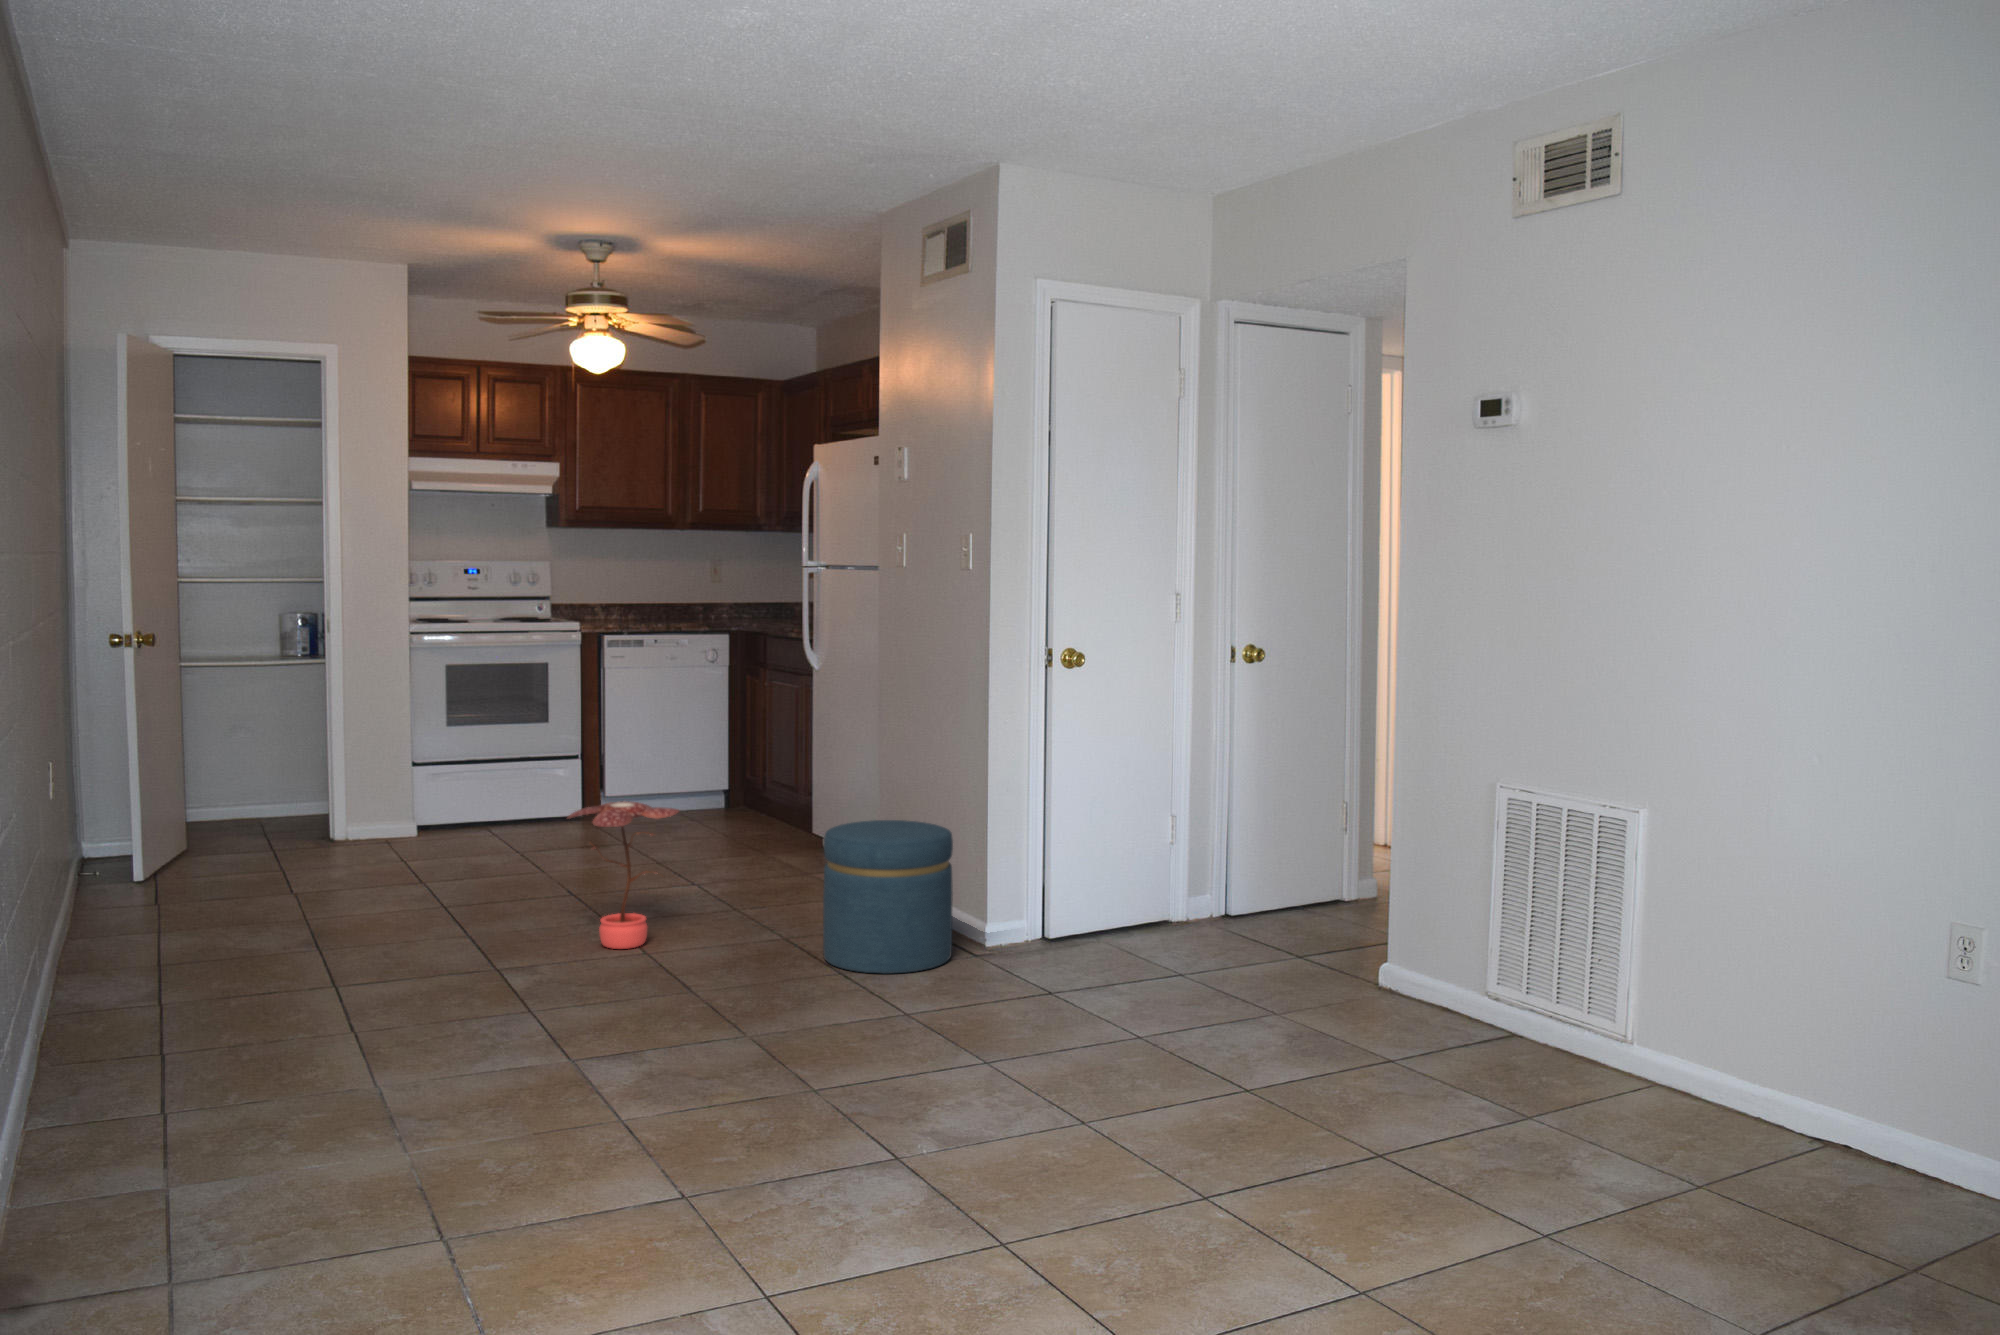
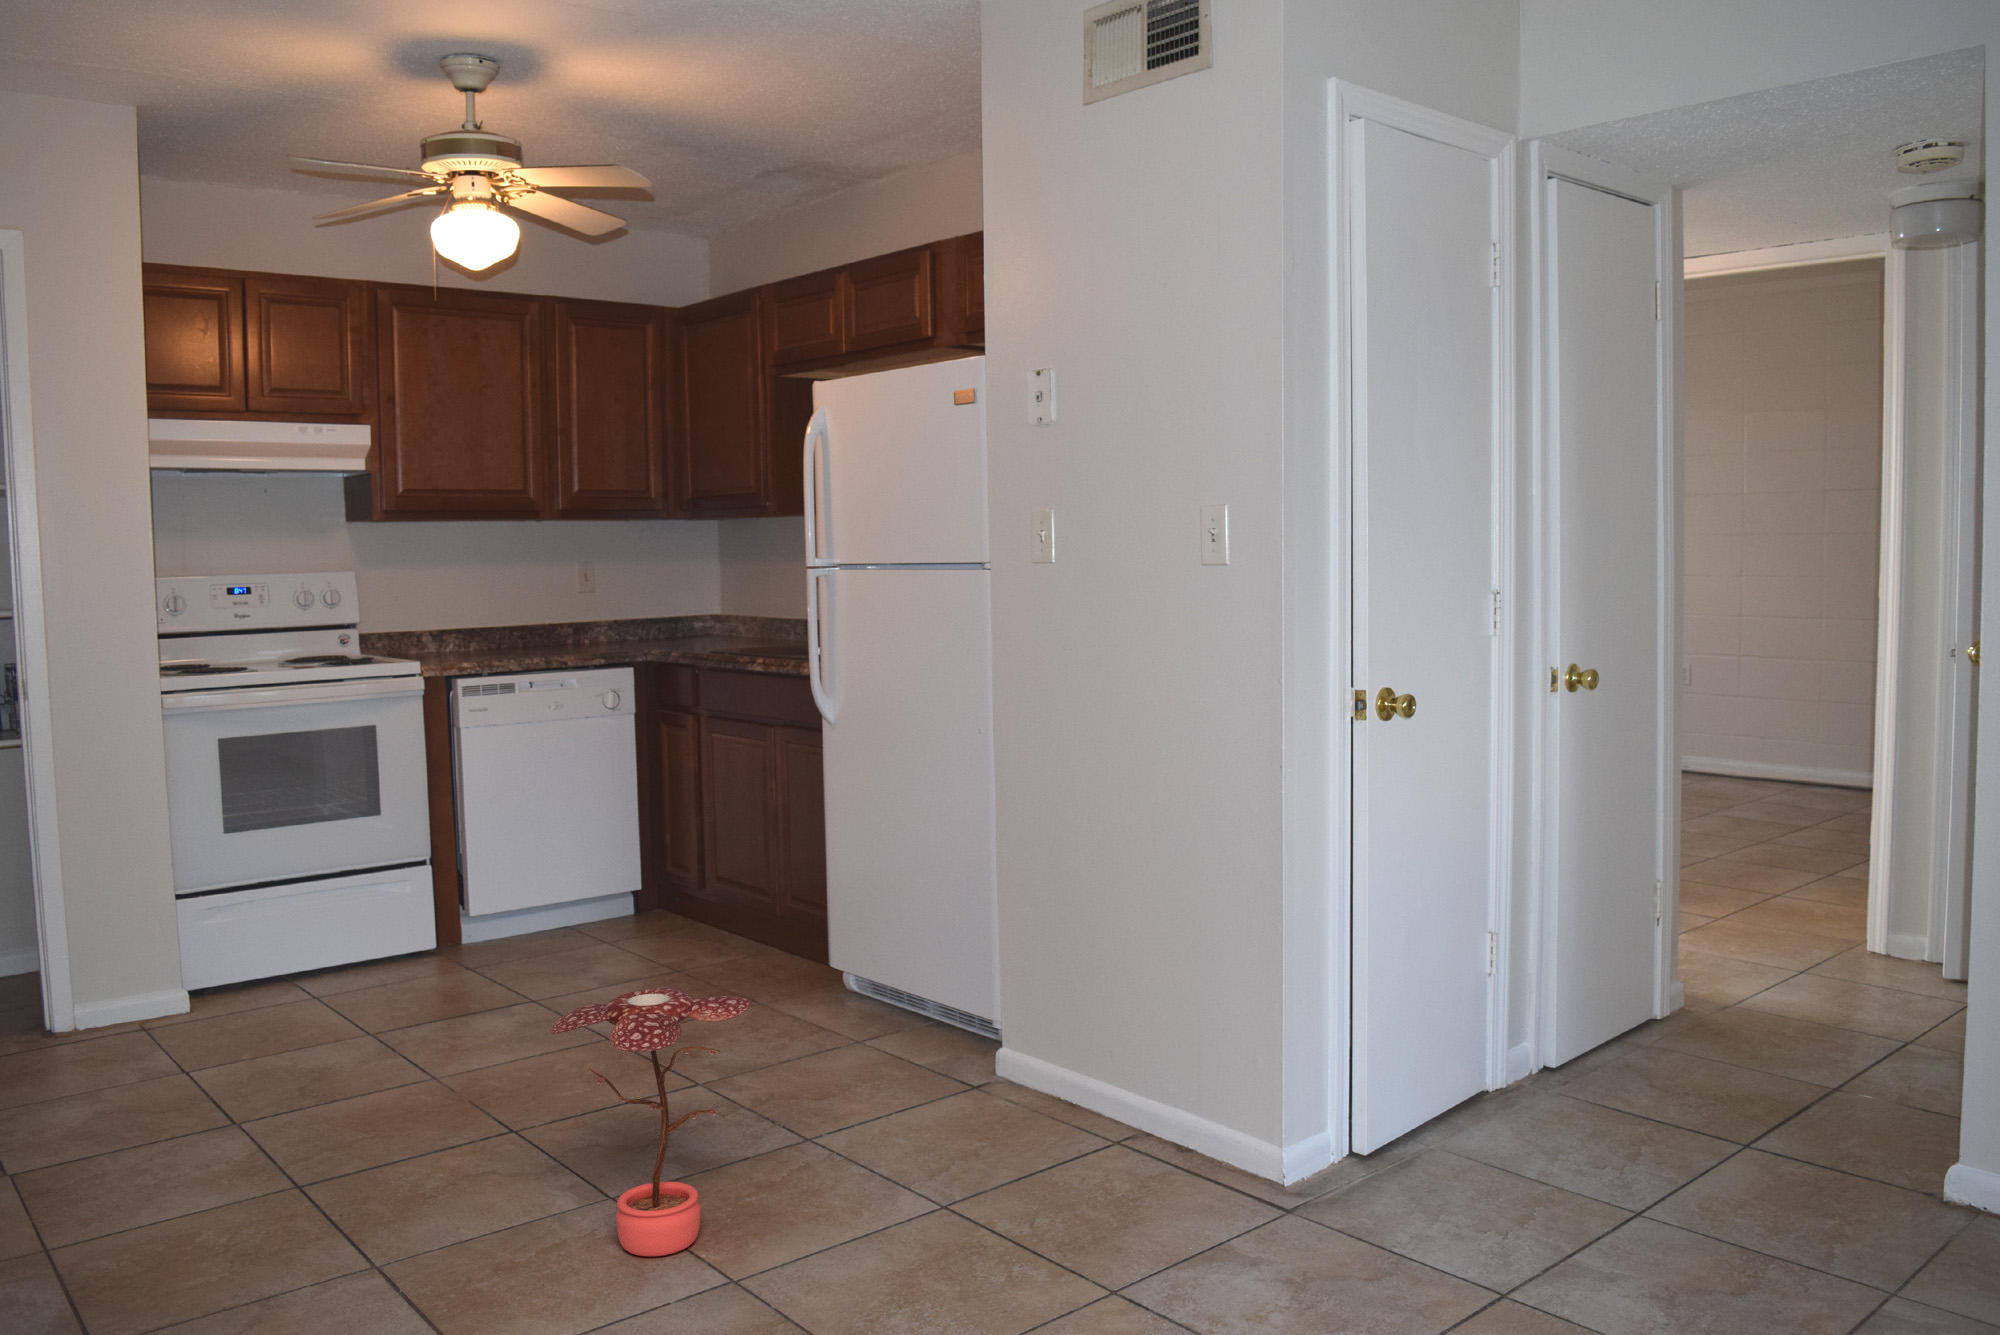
ottoman: present [823,820,953,974] -> none [1019,986,1238,1272]

